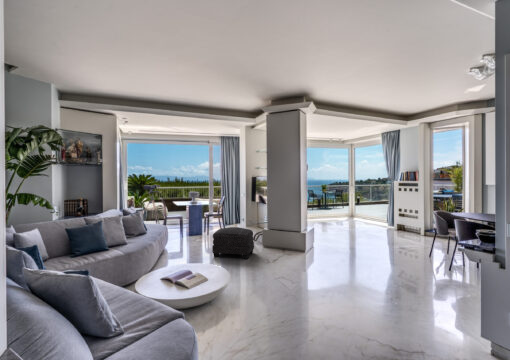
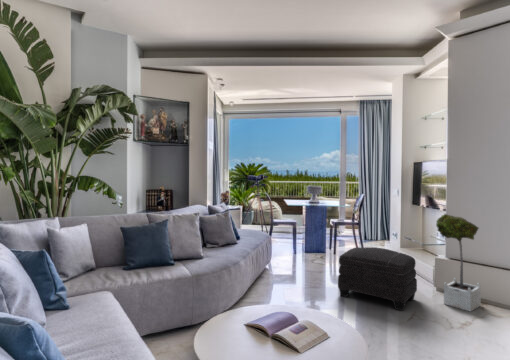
potted tree: none [263,206,284,255] -> present [436,214,481,311]

